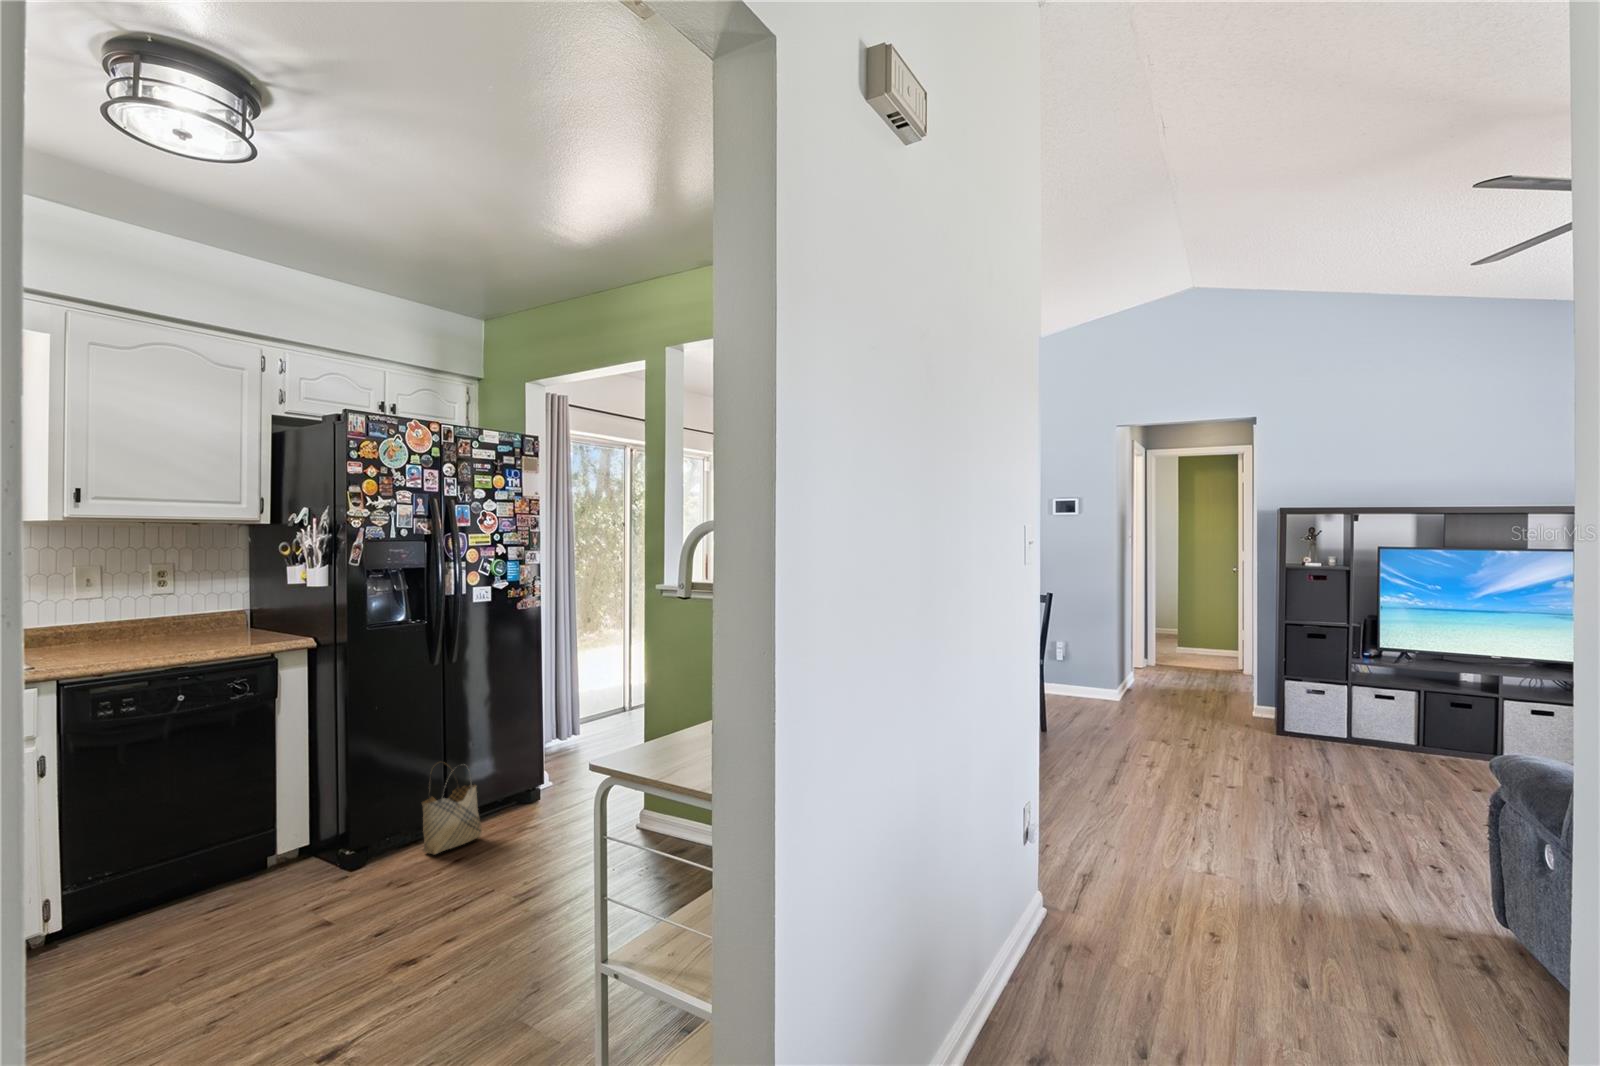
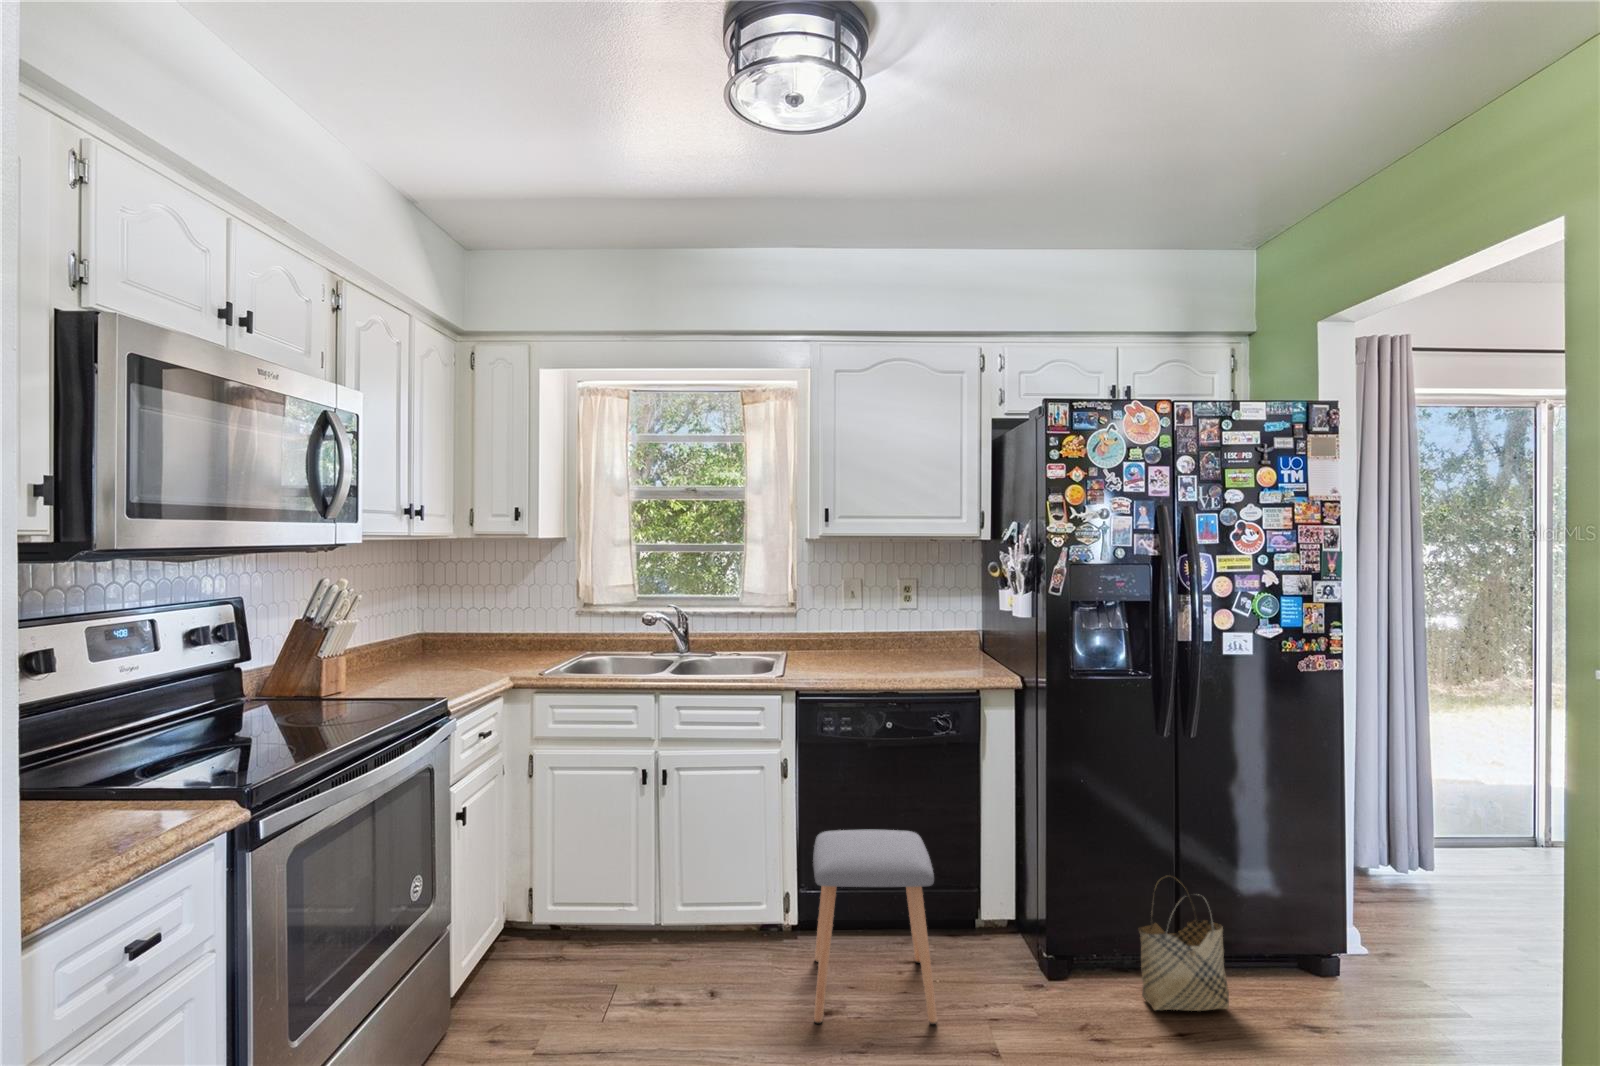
stool: none [96,786,263,977] -> present [813,830,937,1025]

